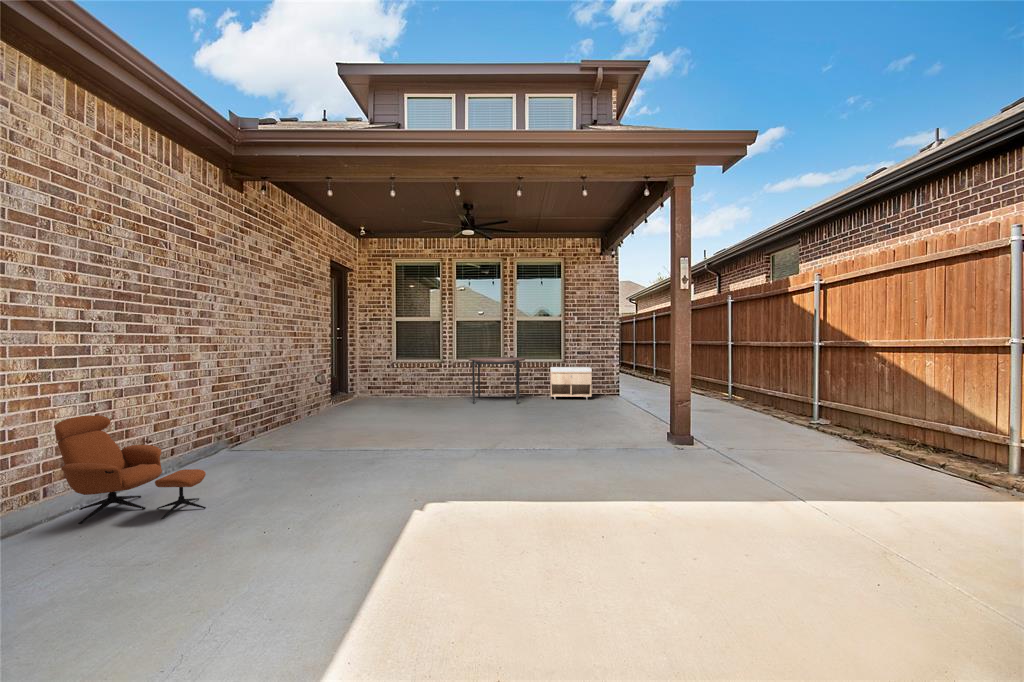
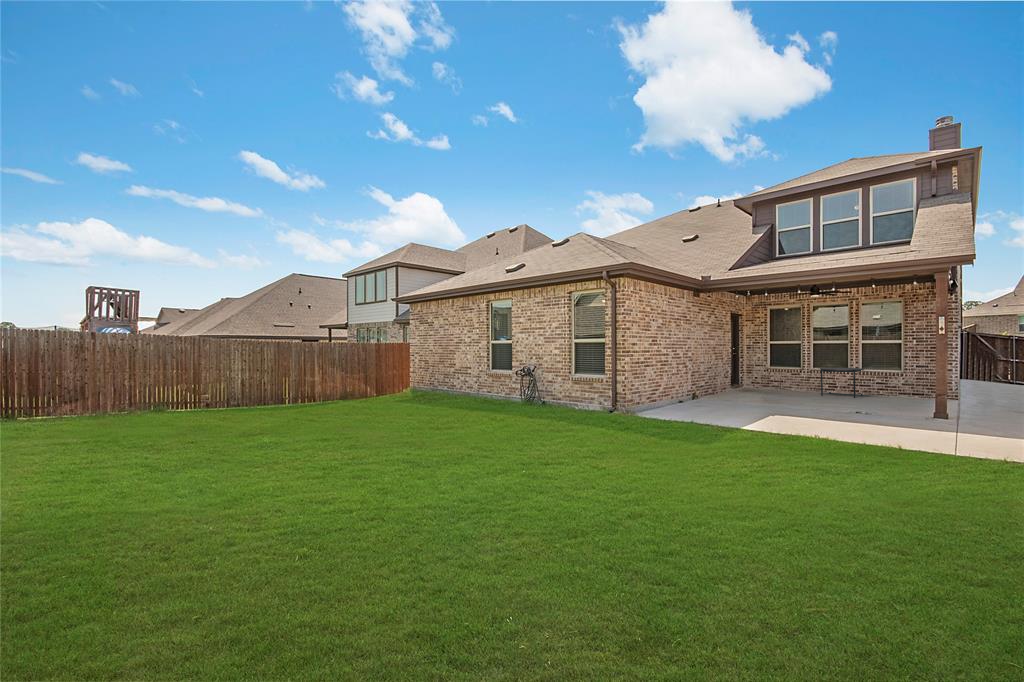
storage bench: present [550,367,592,400] -> none [886,376,926,400]
lounge chair: present [55,416,206,524] -> none [668,378,705,407]

